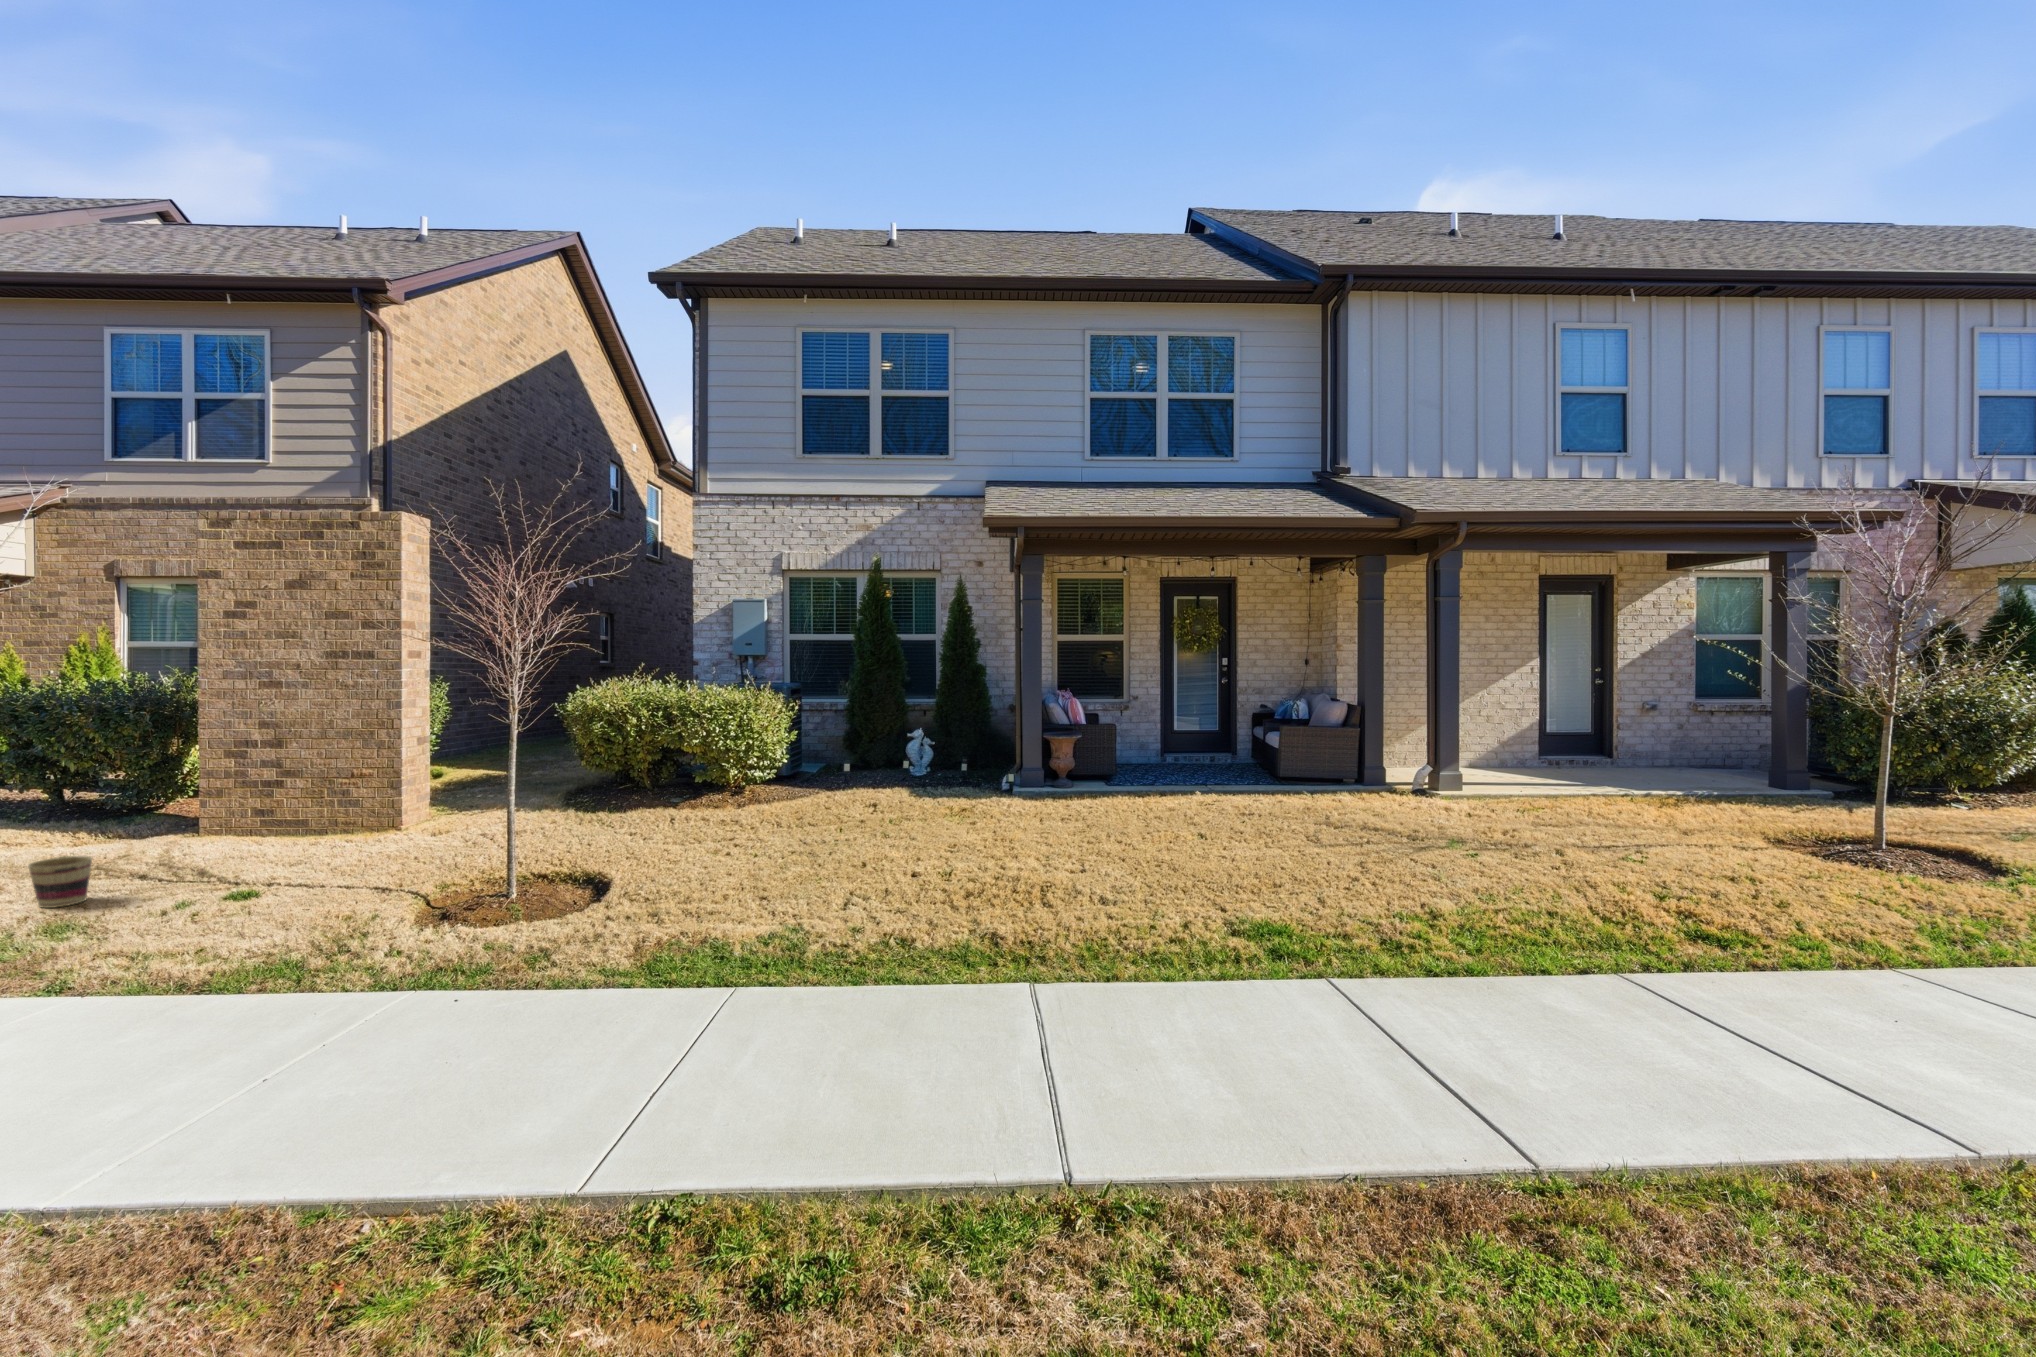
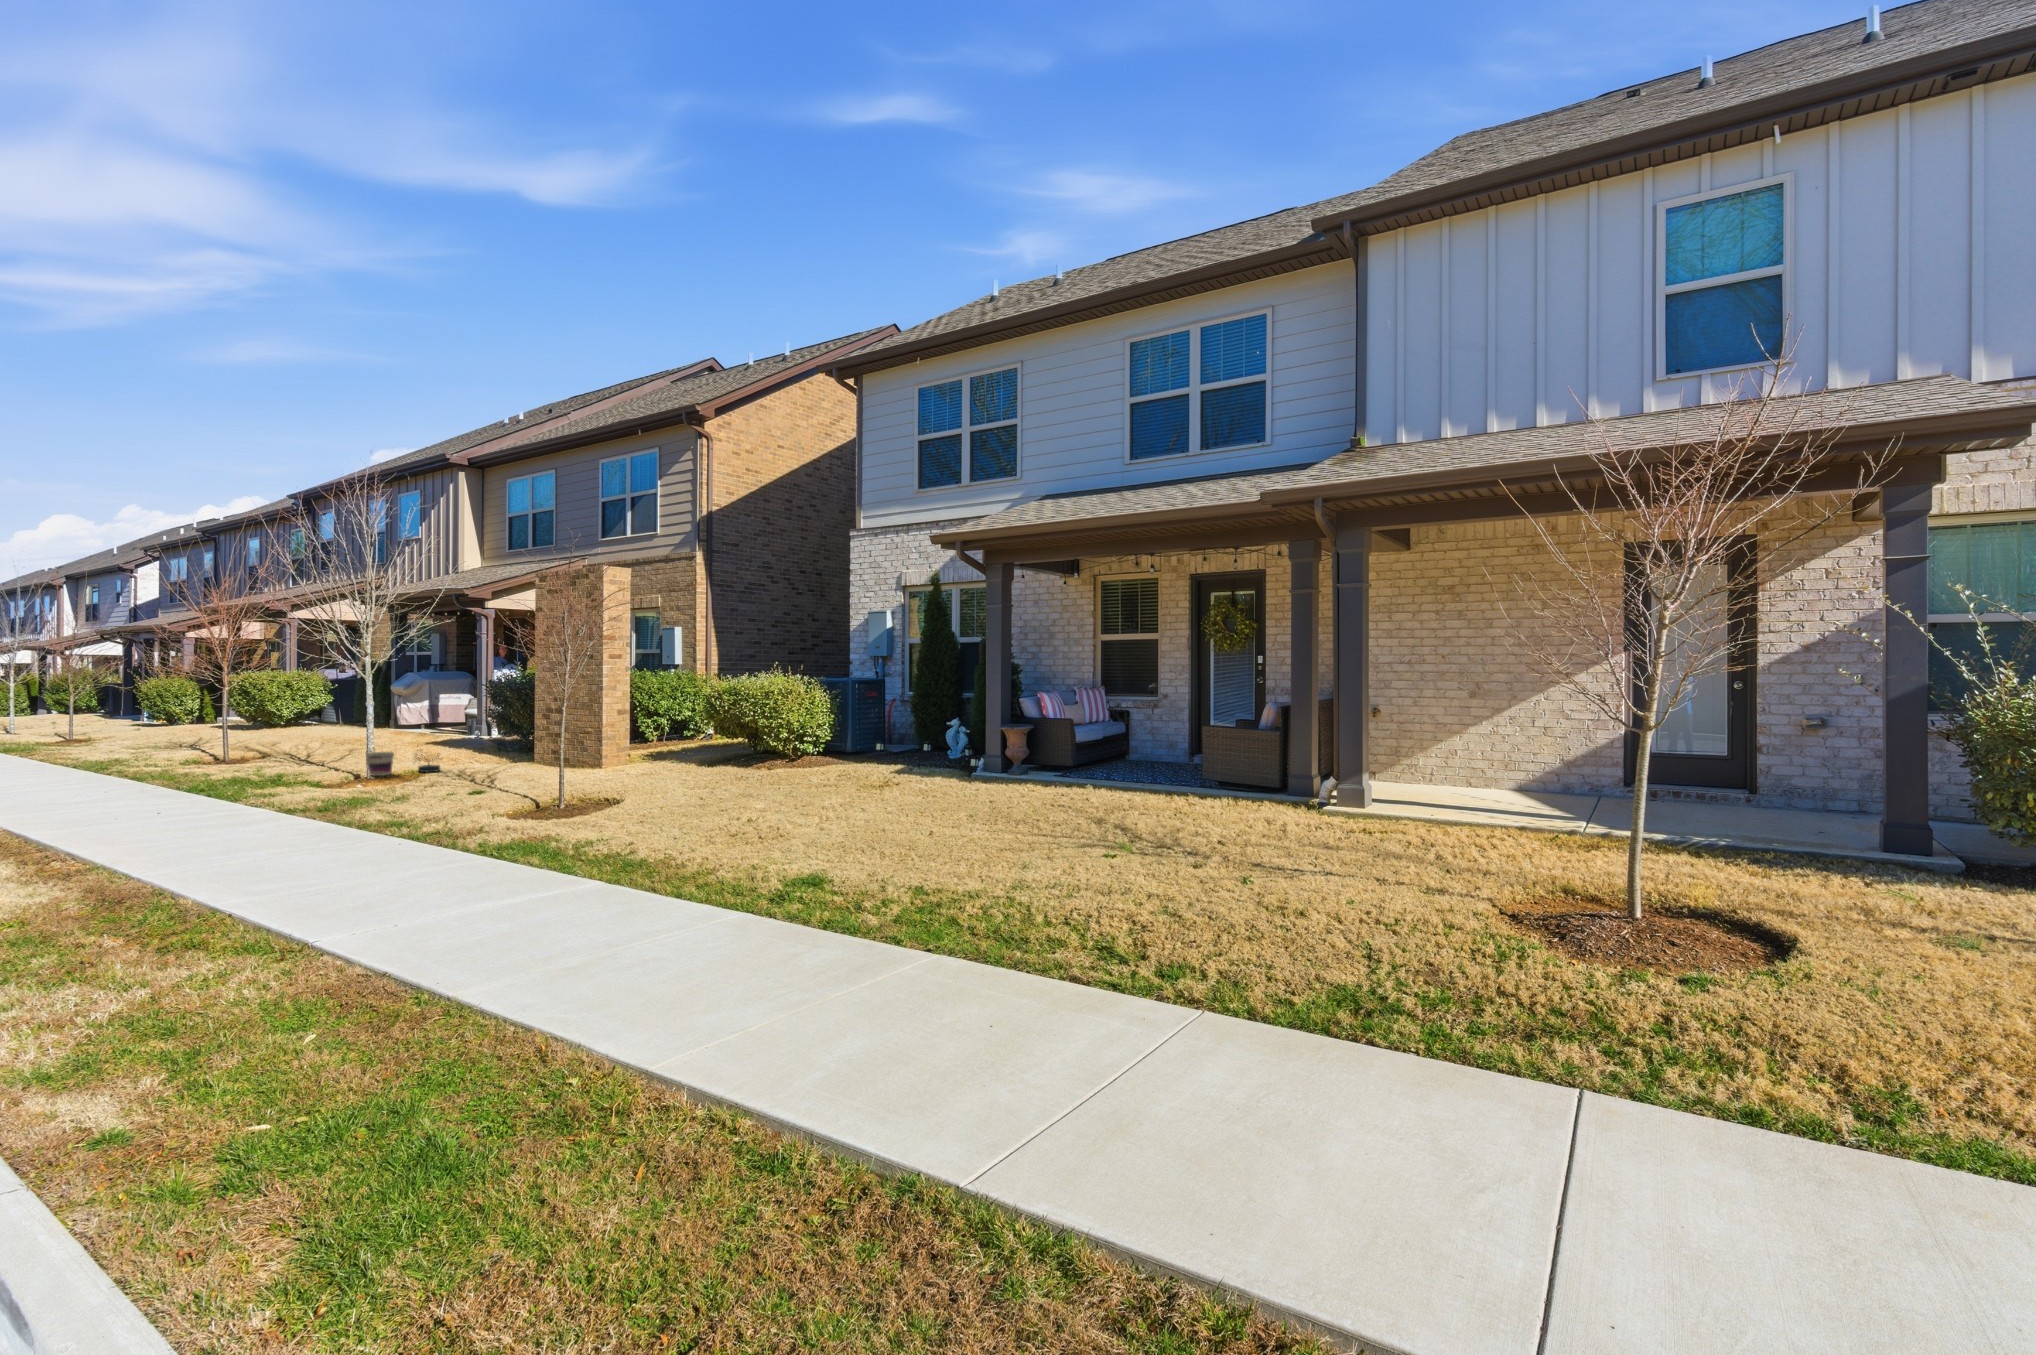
decorative plant: none [120,844,187,887] -> present [415,750,440,772]

